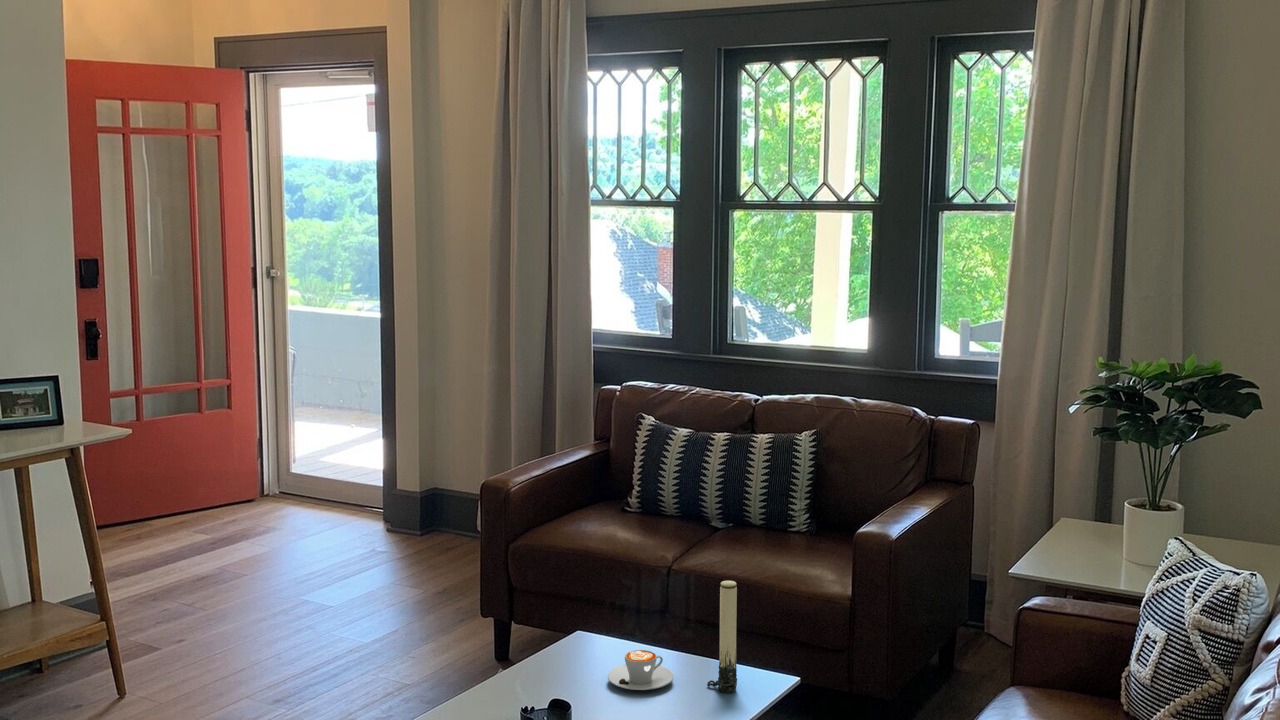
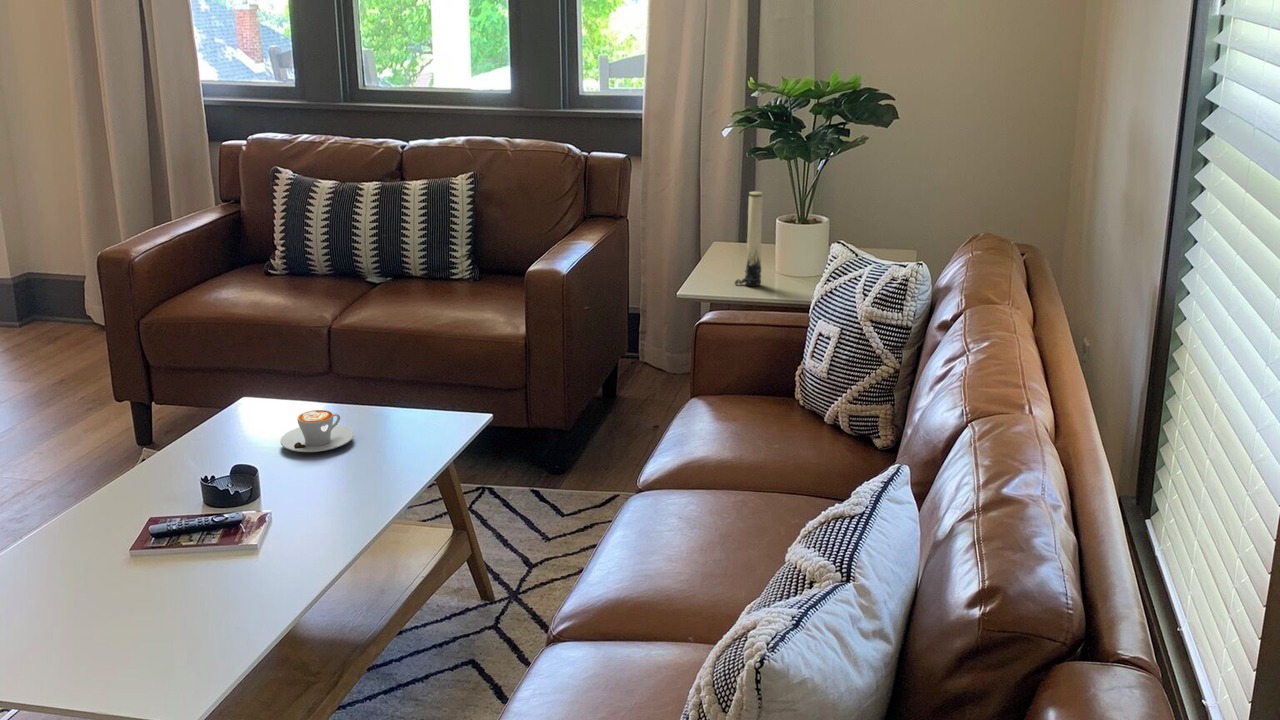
candle: present [707,581,737,693] -> present [735,192,763,286]

